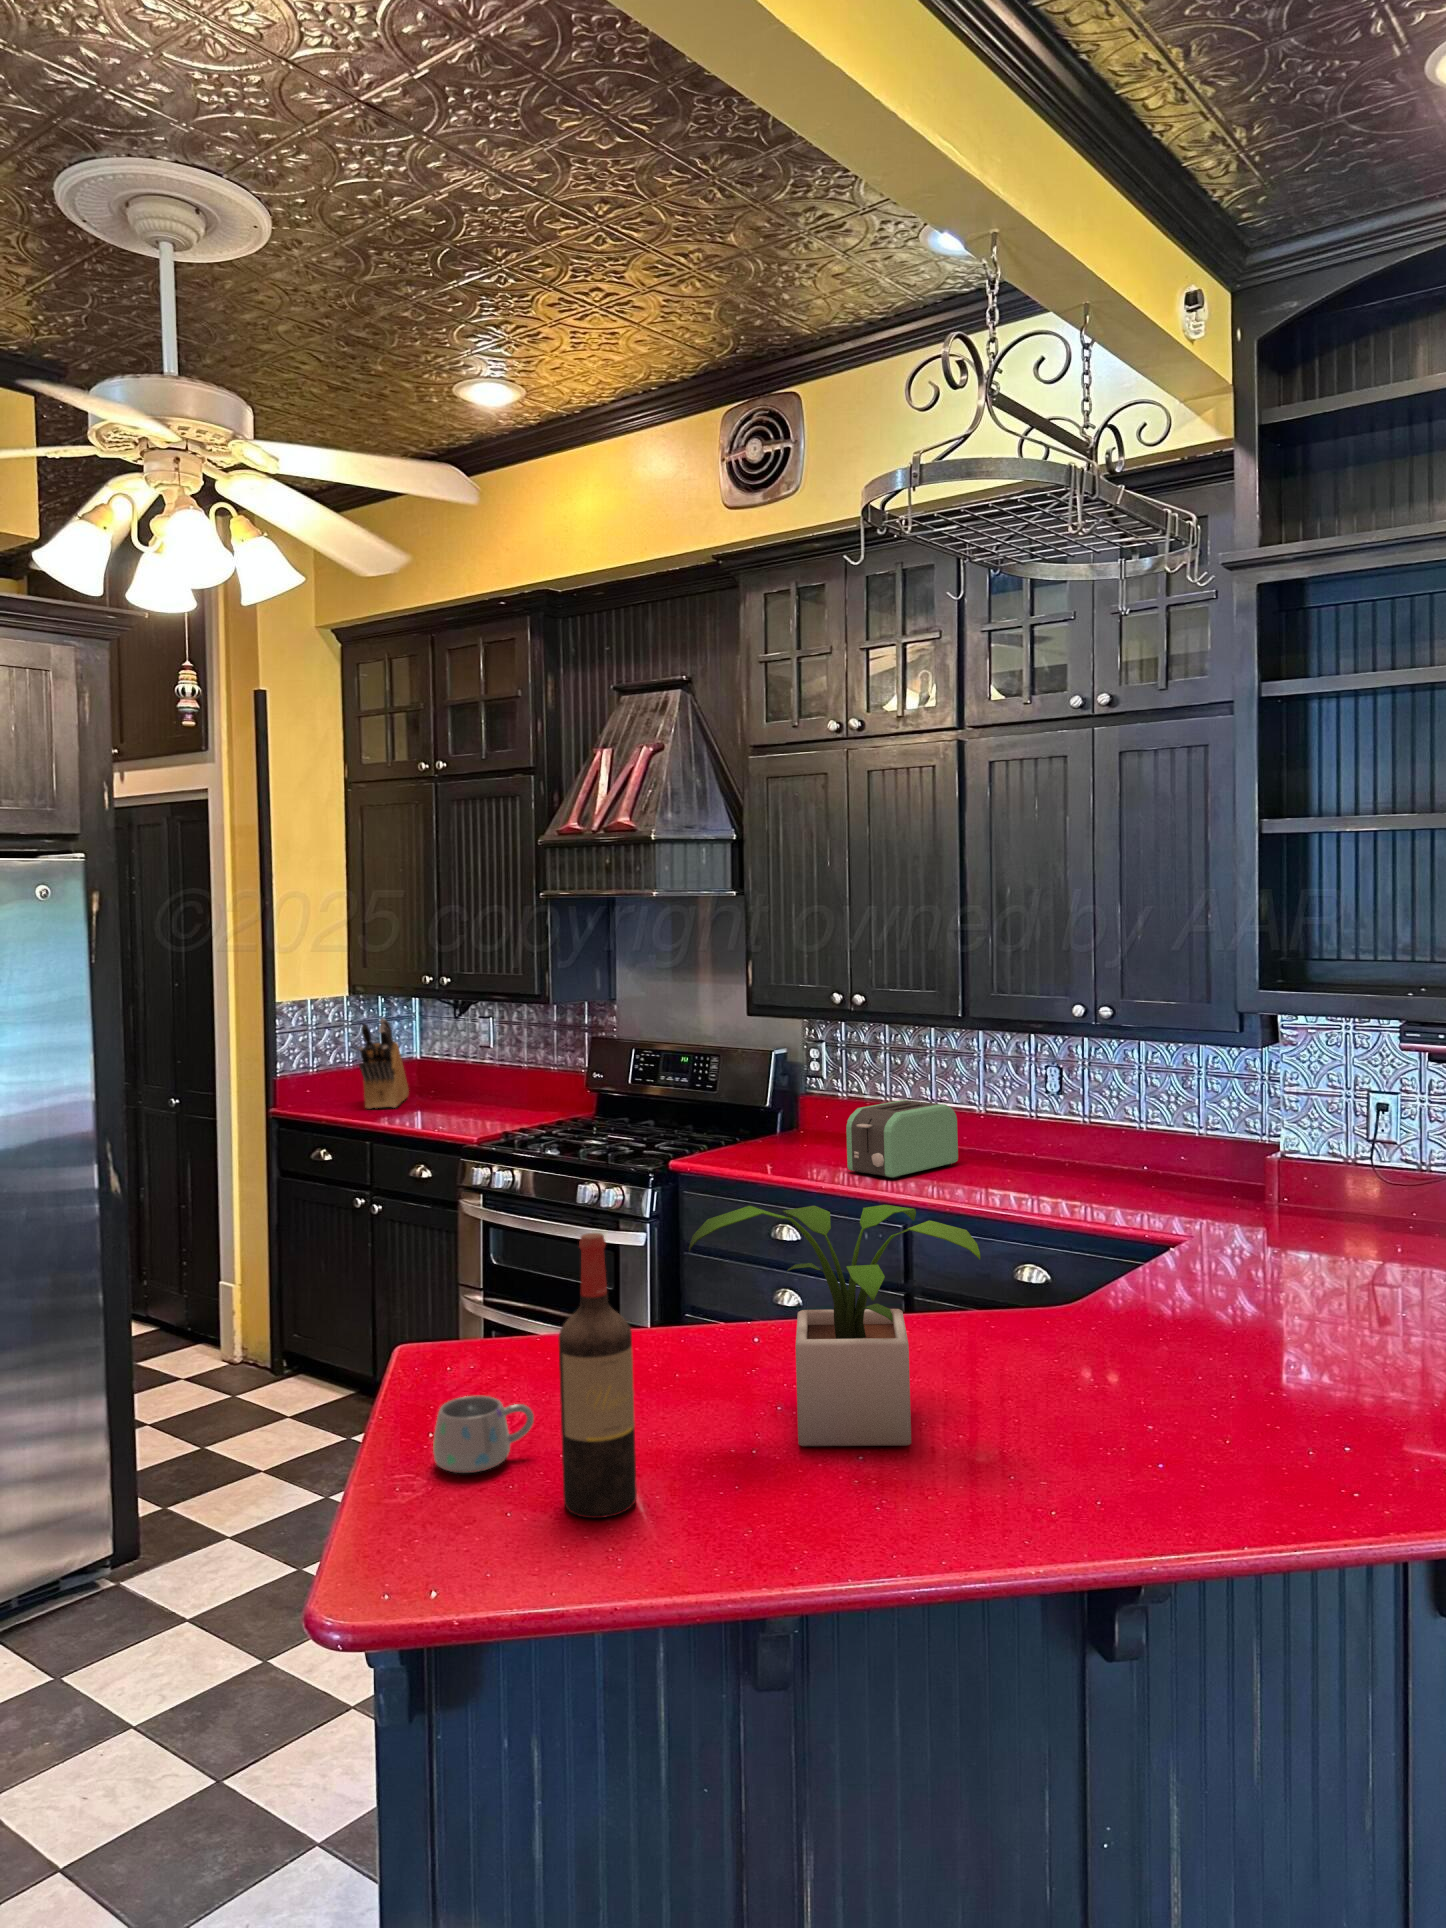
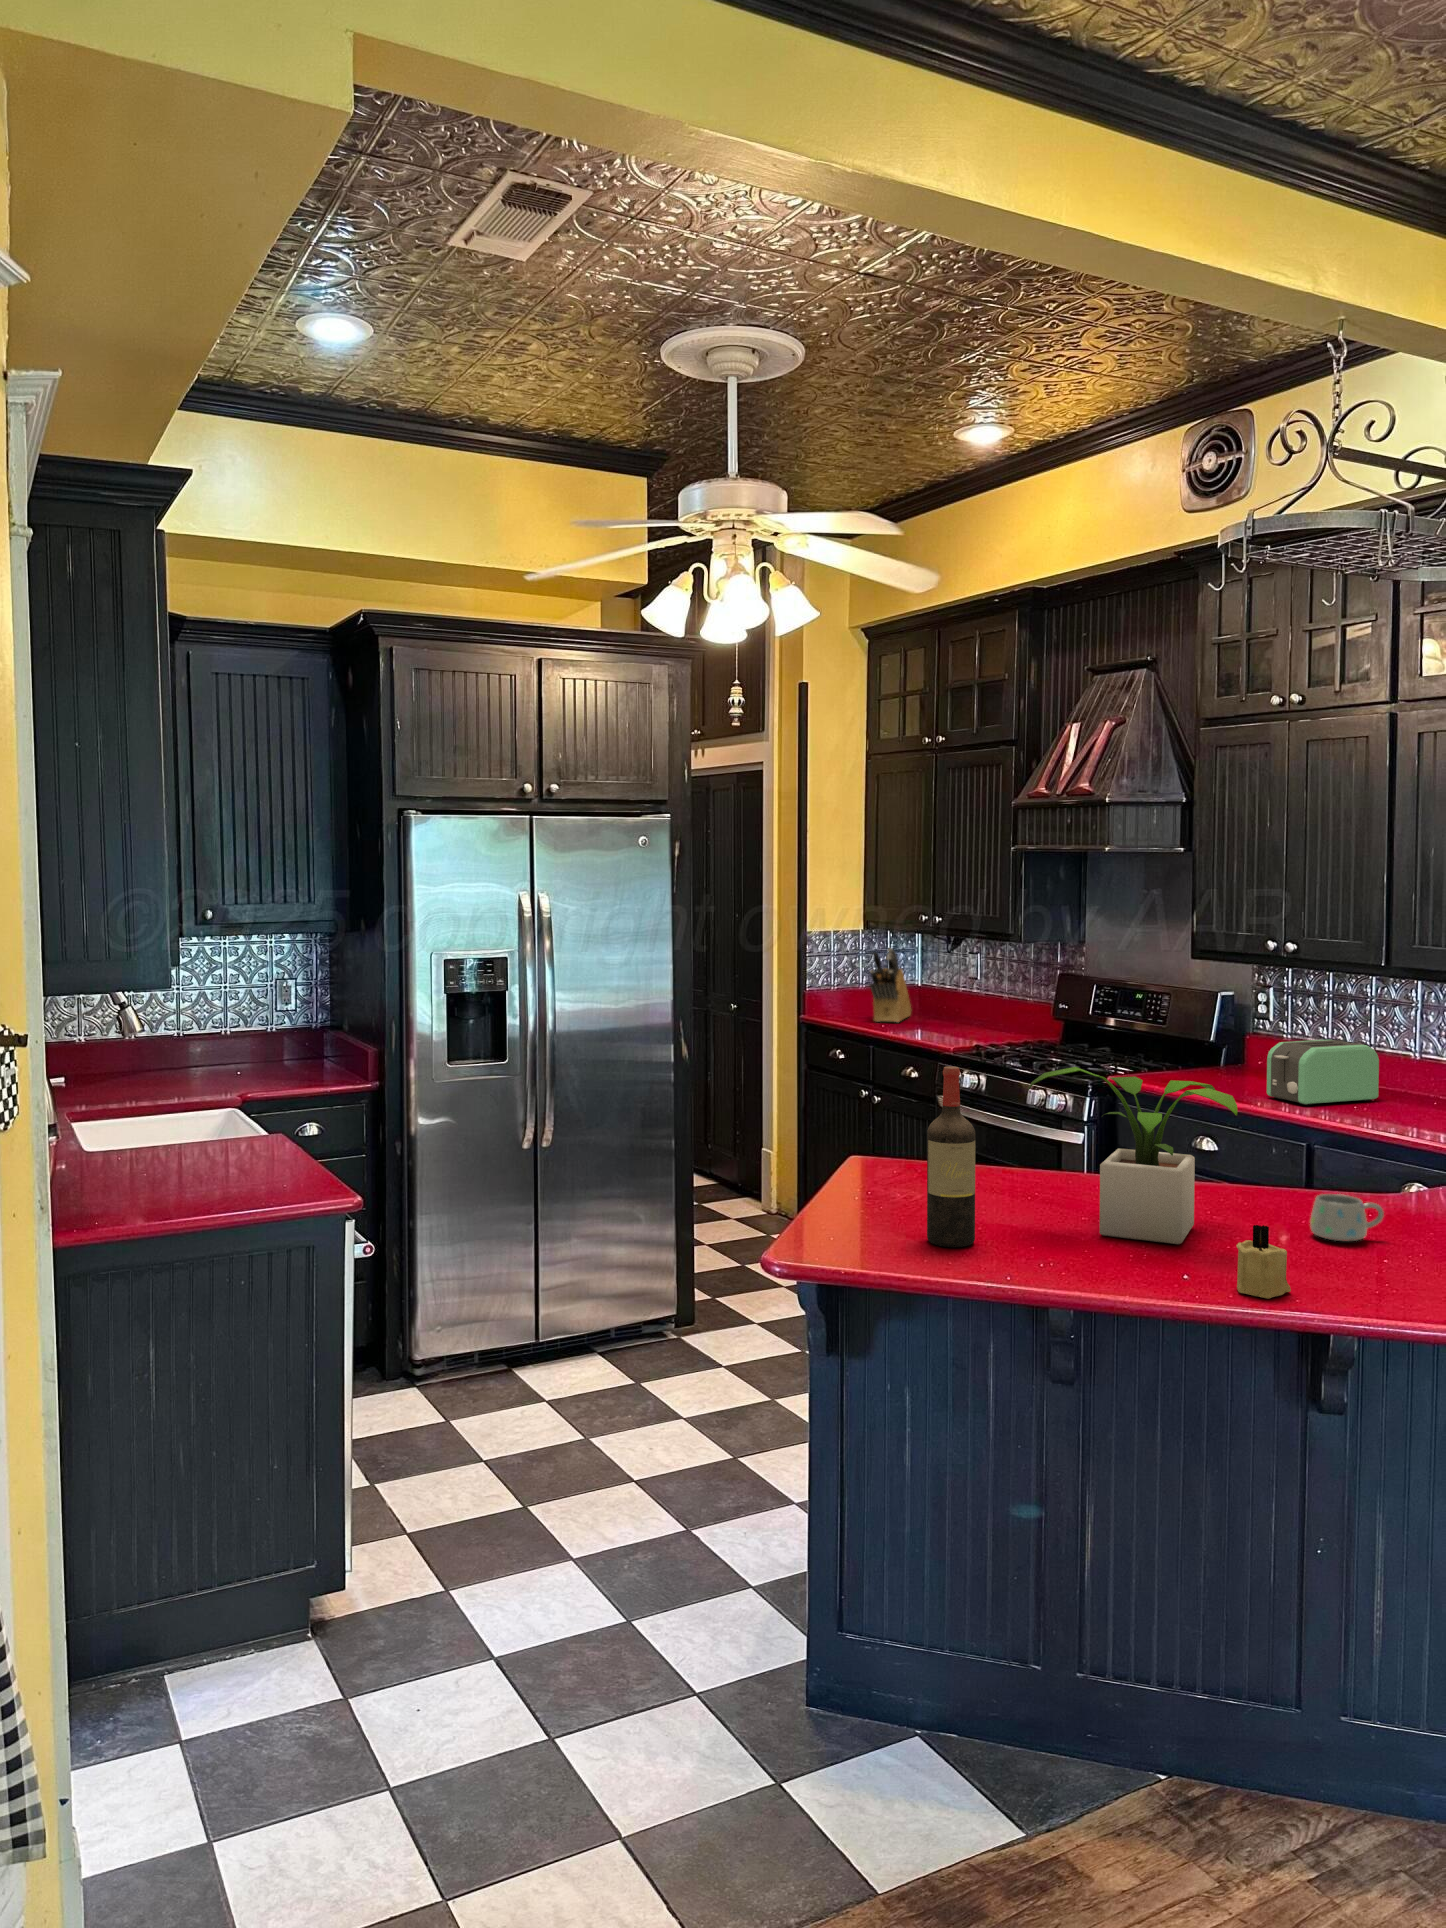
mug: present [433,1395,534,1473] -> present [1310,1194,1384,1241]
candle: none [1020,1423,1093,1534] -> present [1236,1225,1291,1299]

